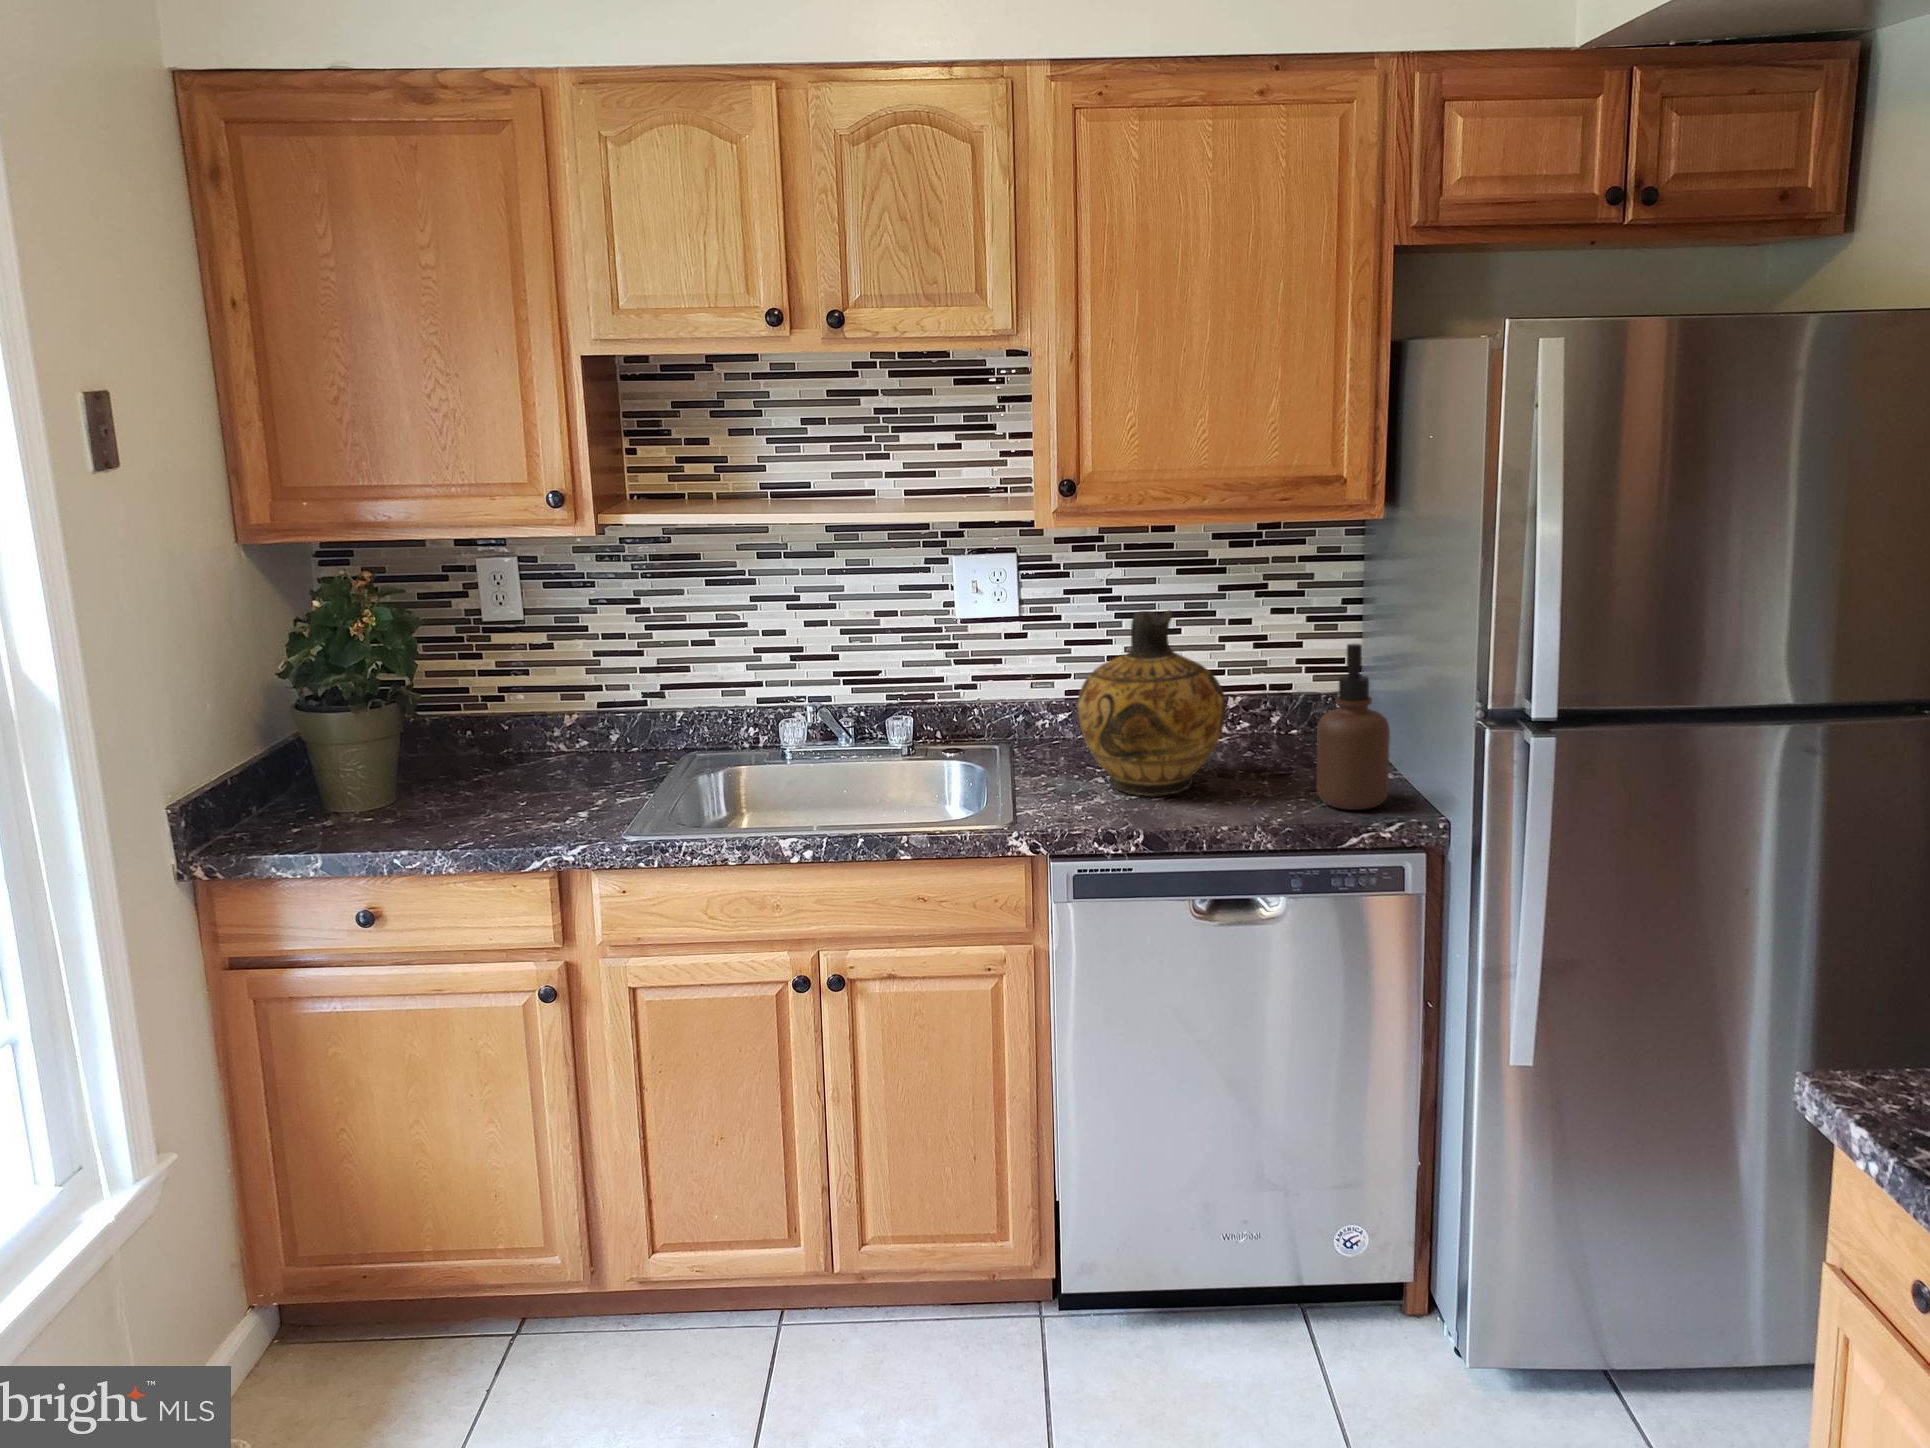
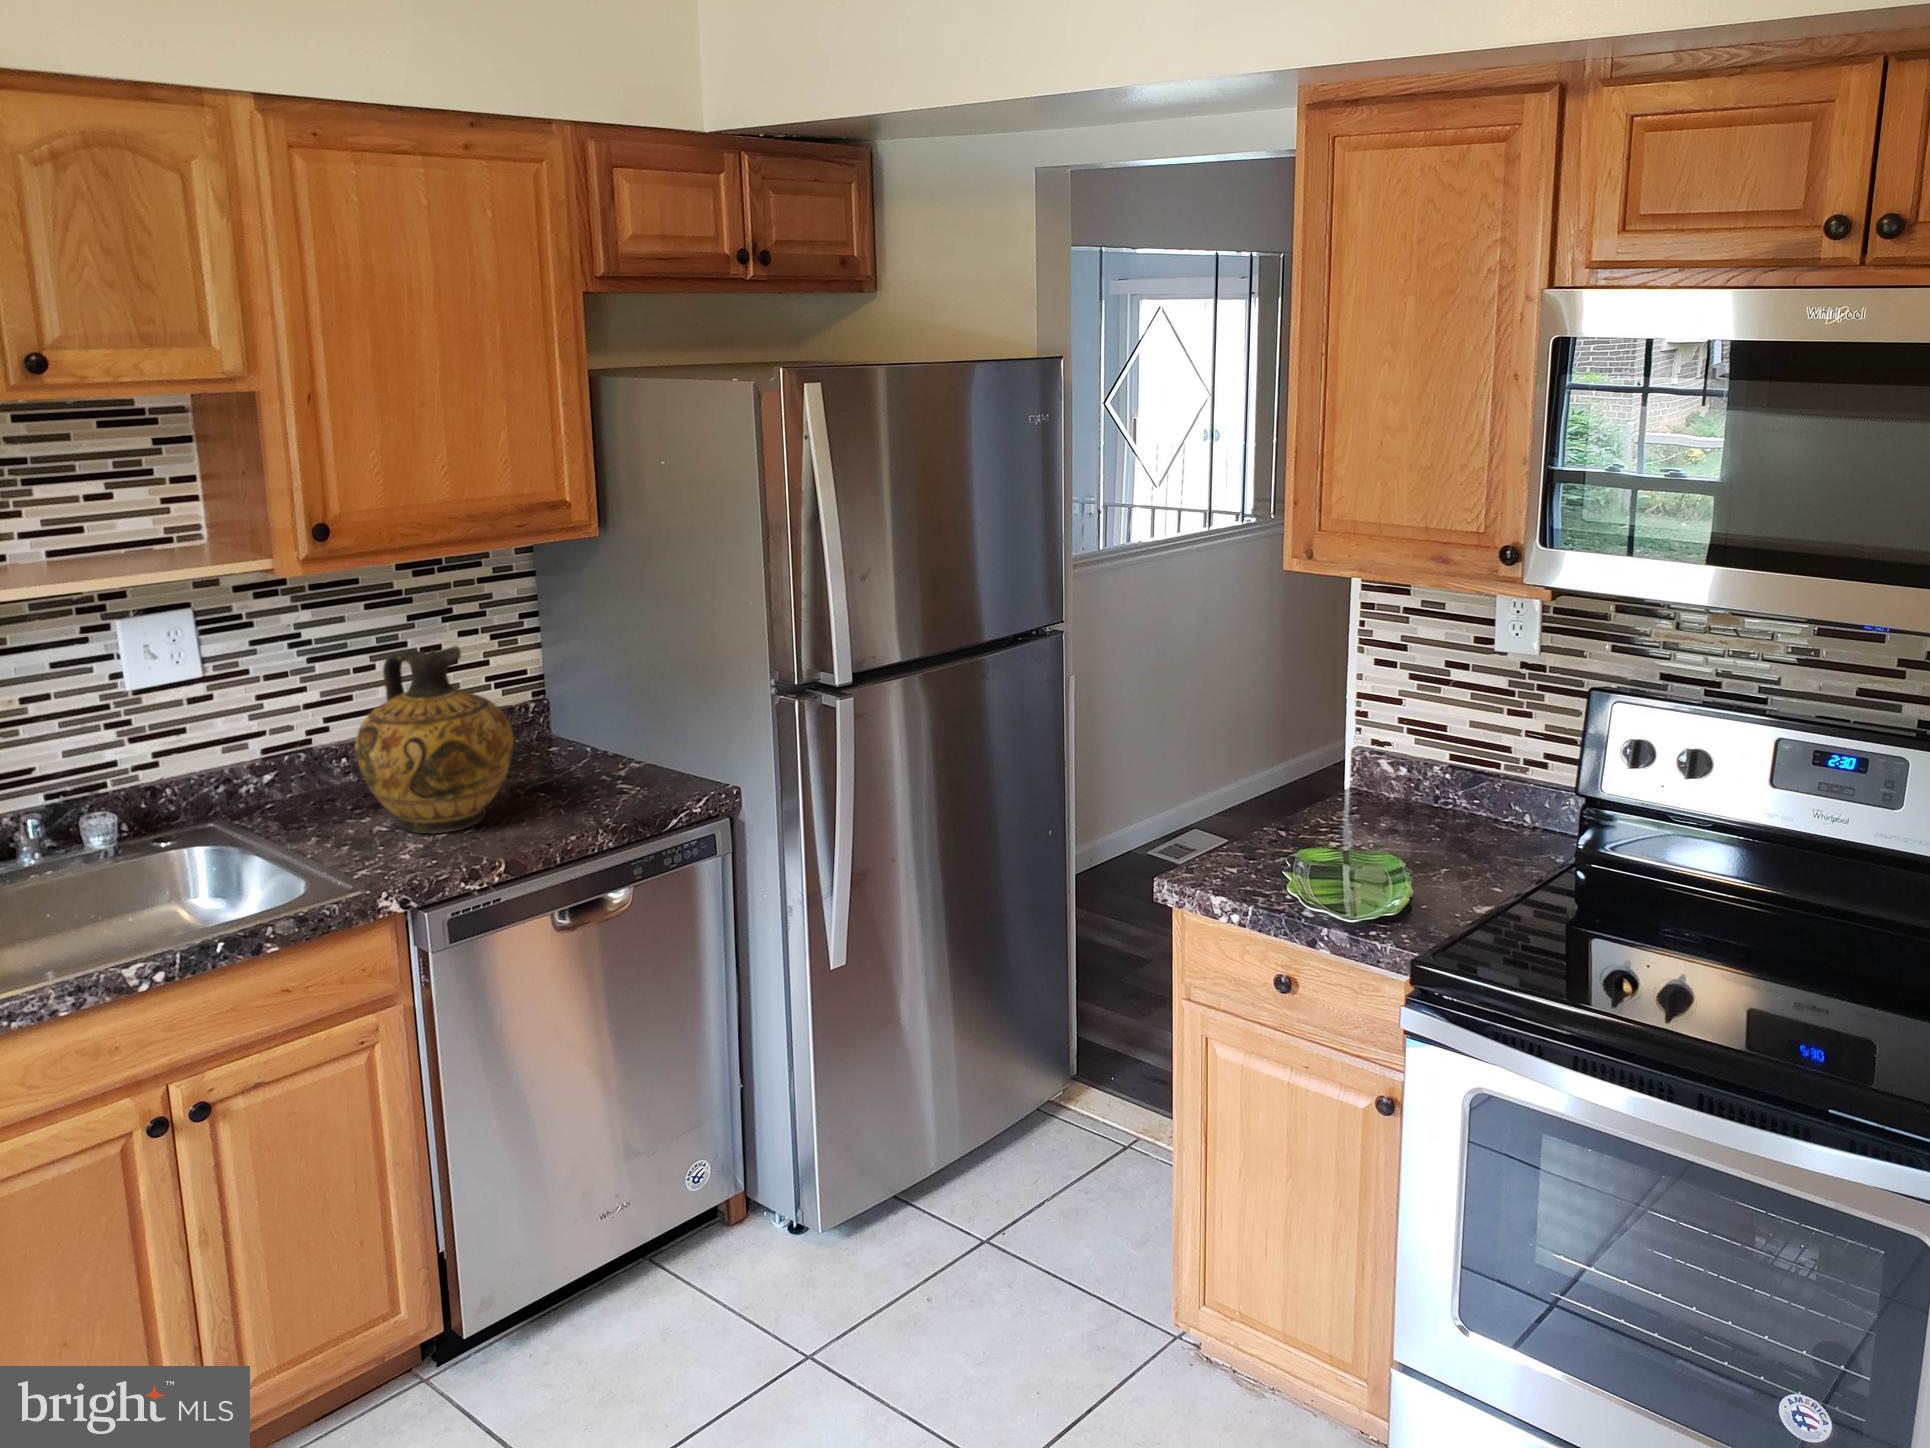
soap dispenser: present [1317,644,1390,810] -> none [605,652,673,800]

